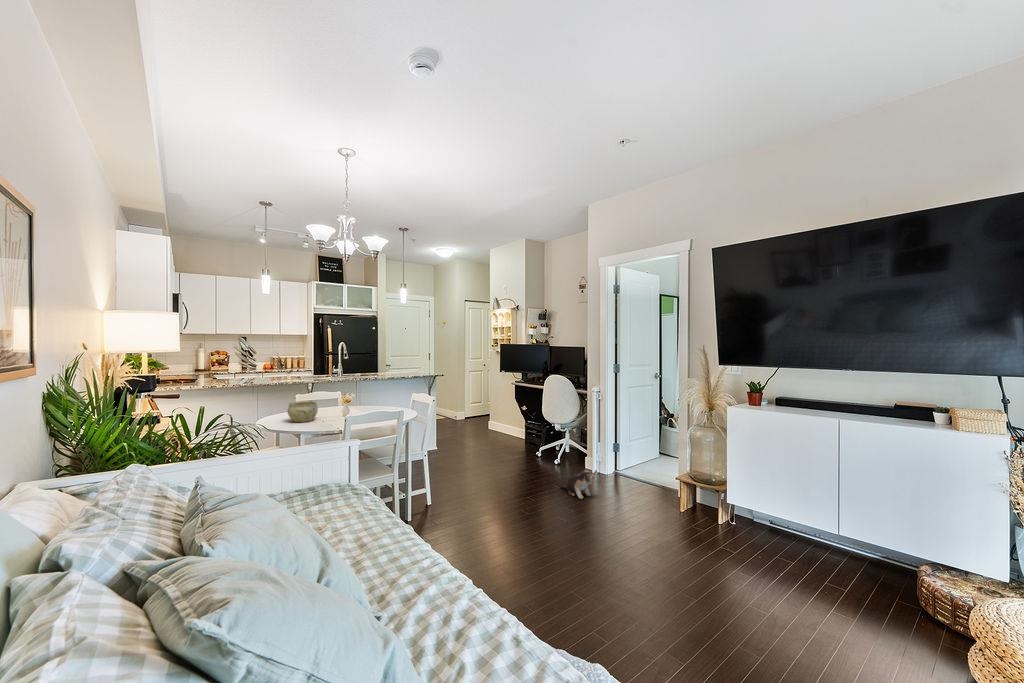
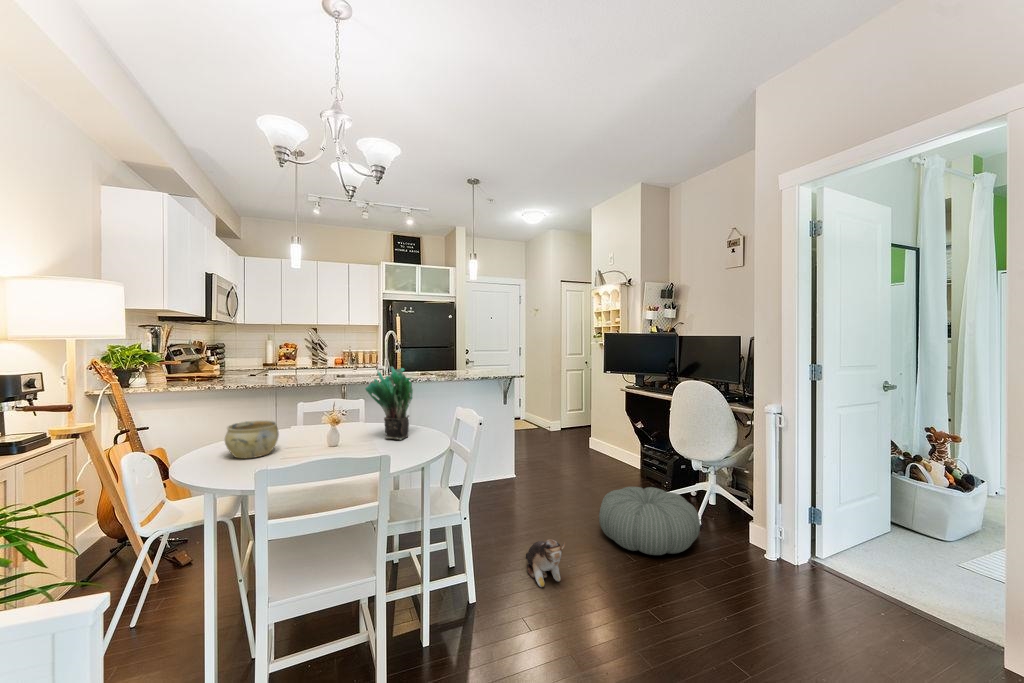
potted plant: none [366,368,391,411] -> present [365,367,413,440]
pouf: none [499,442,558,478] -> present [599,487,700,555]
plush toy: present [561,470,597,499] -> present [526,539,565,587]

